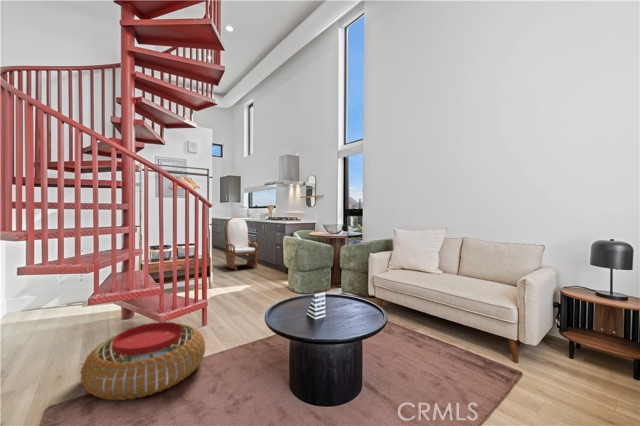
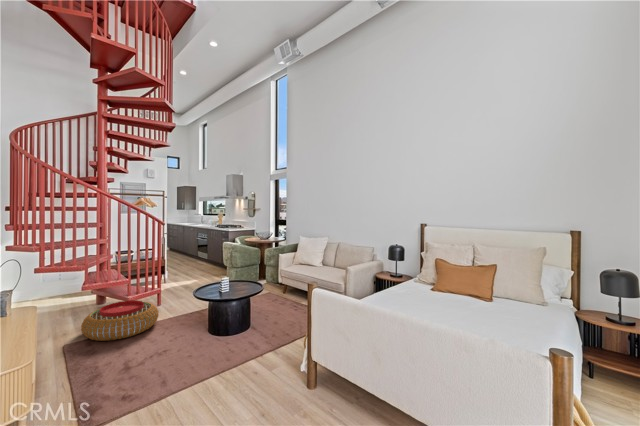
armchair: present [224,217,259,270] -> none [179,225,209,269]

